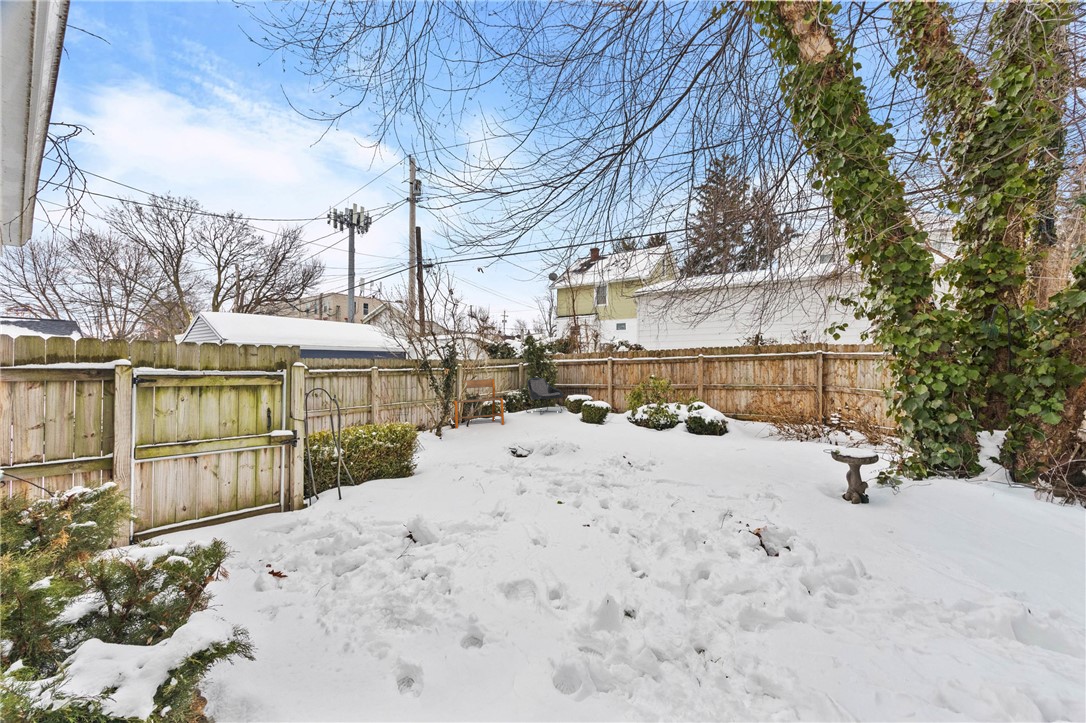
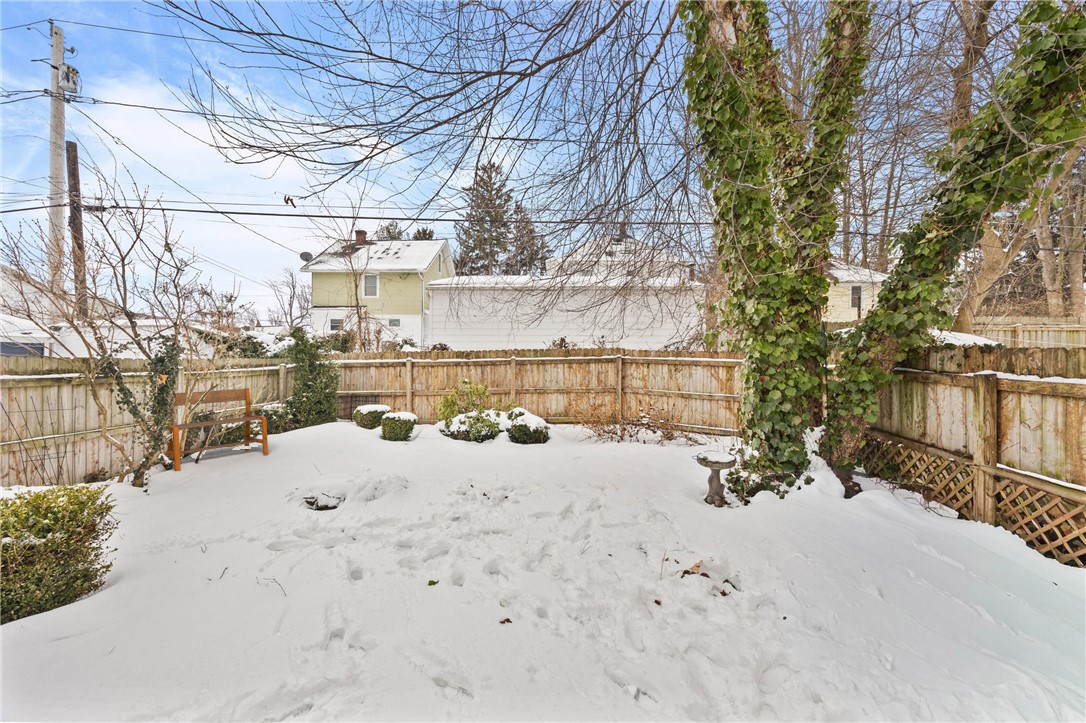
lounge chair: present [526,378,564,415] -> none [296,384,352,433]

